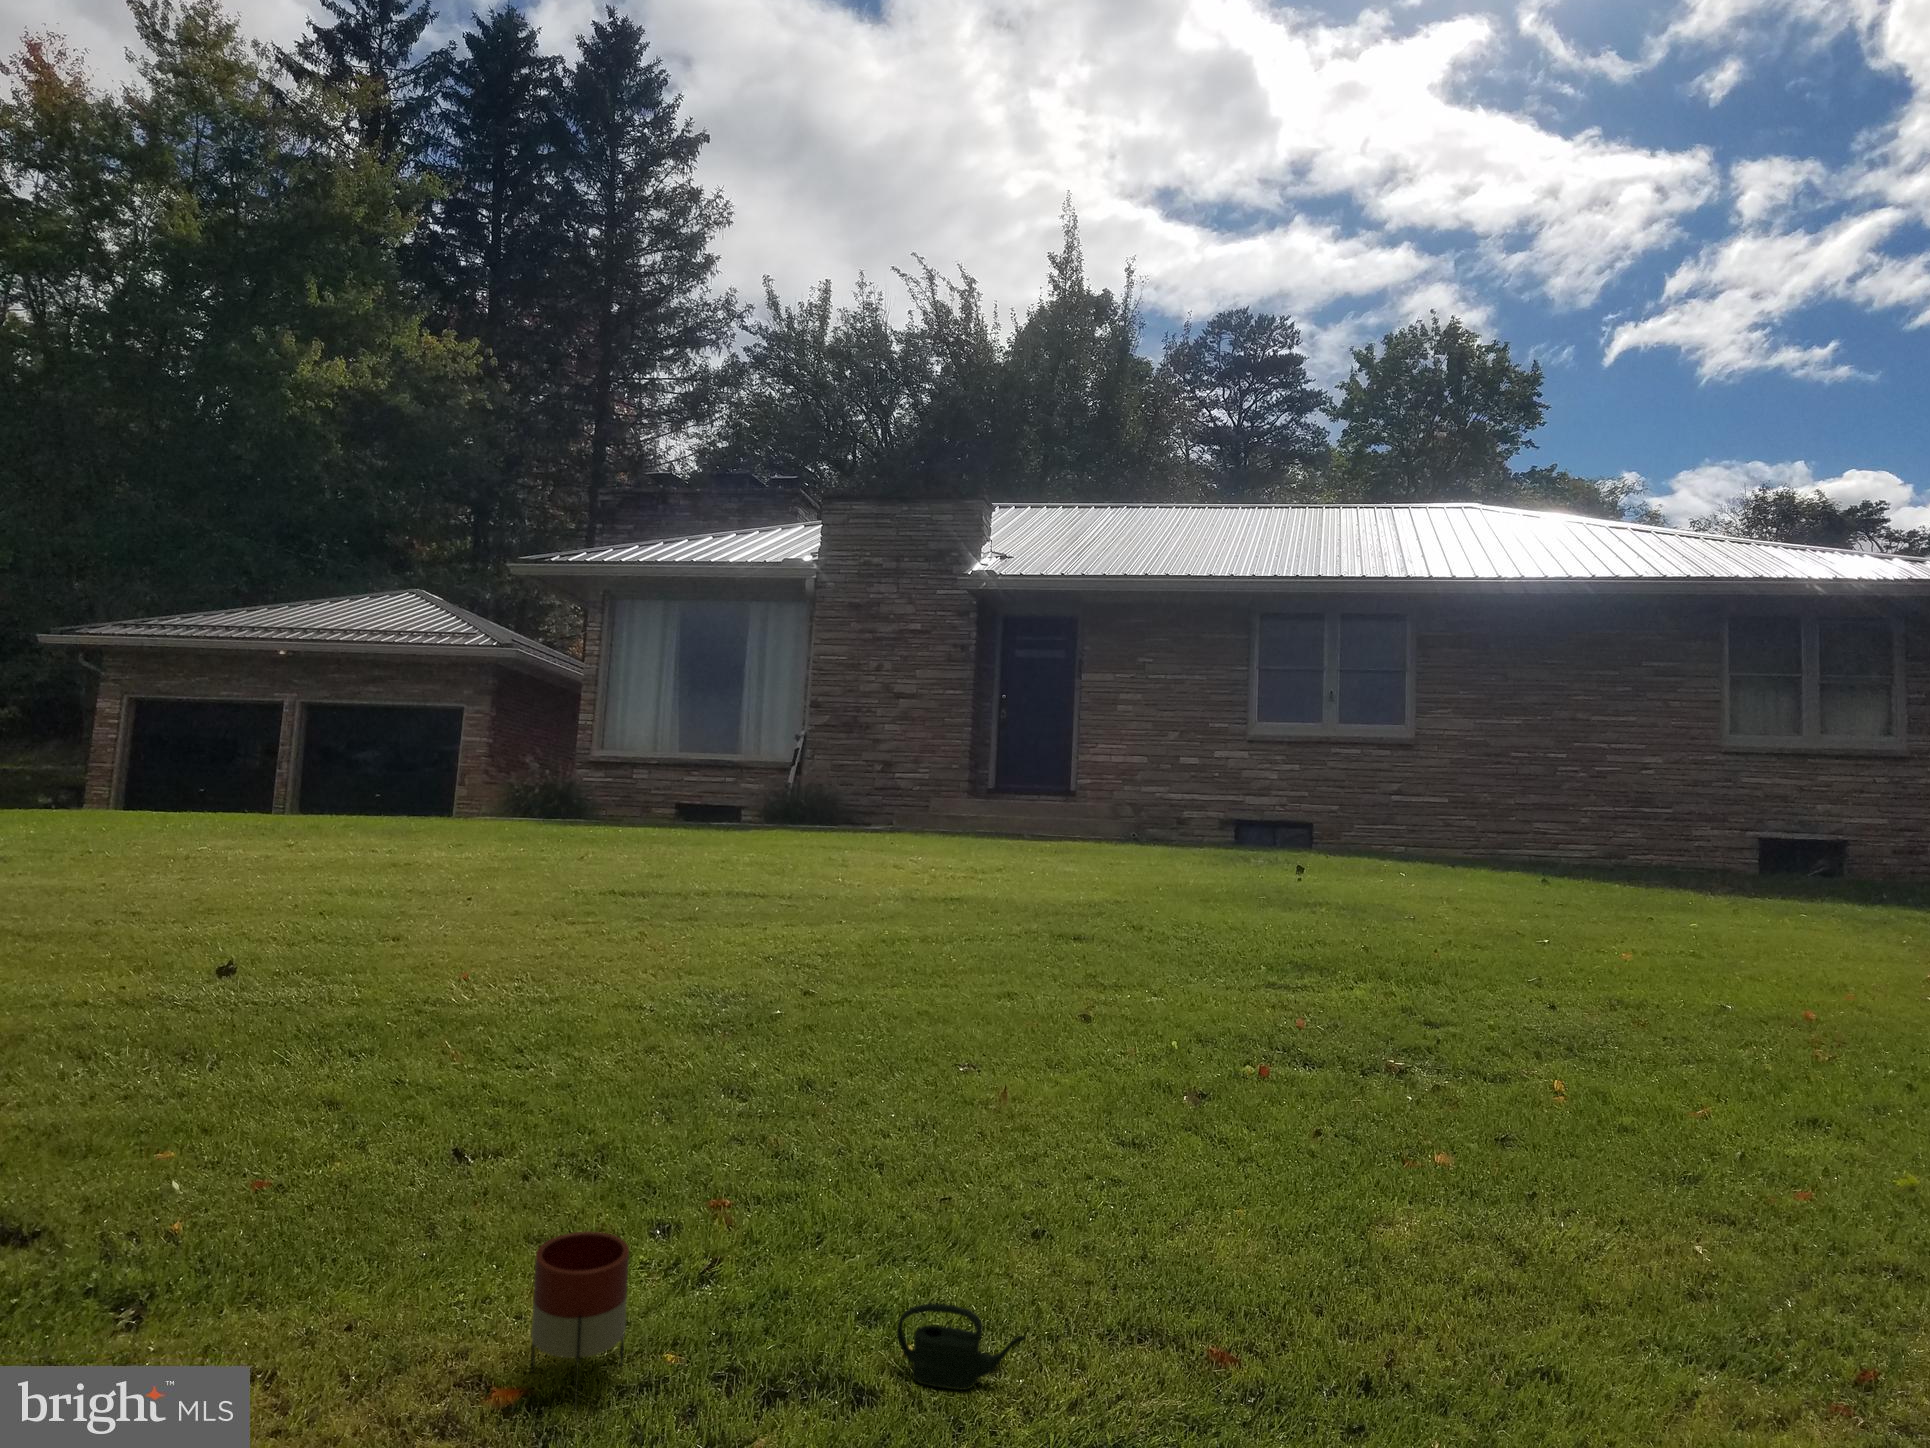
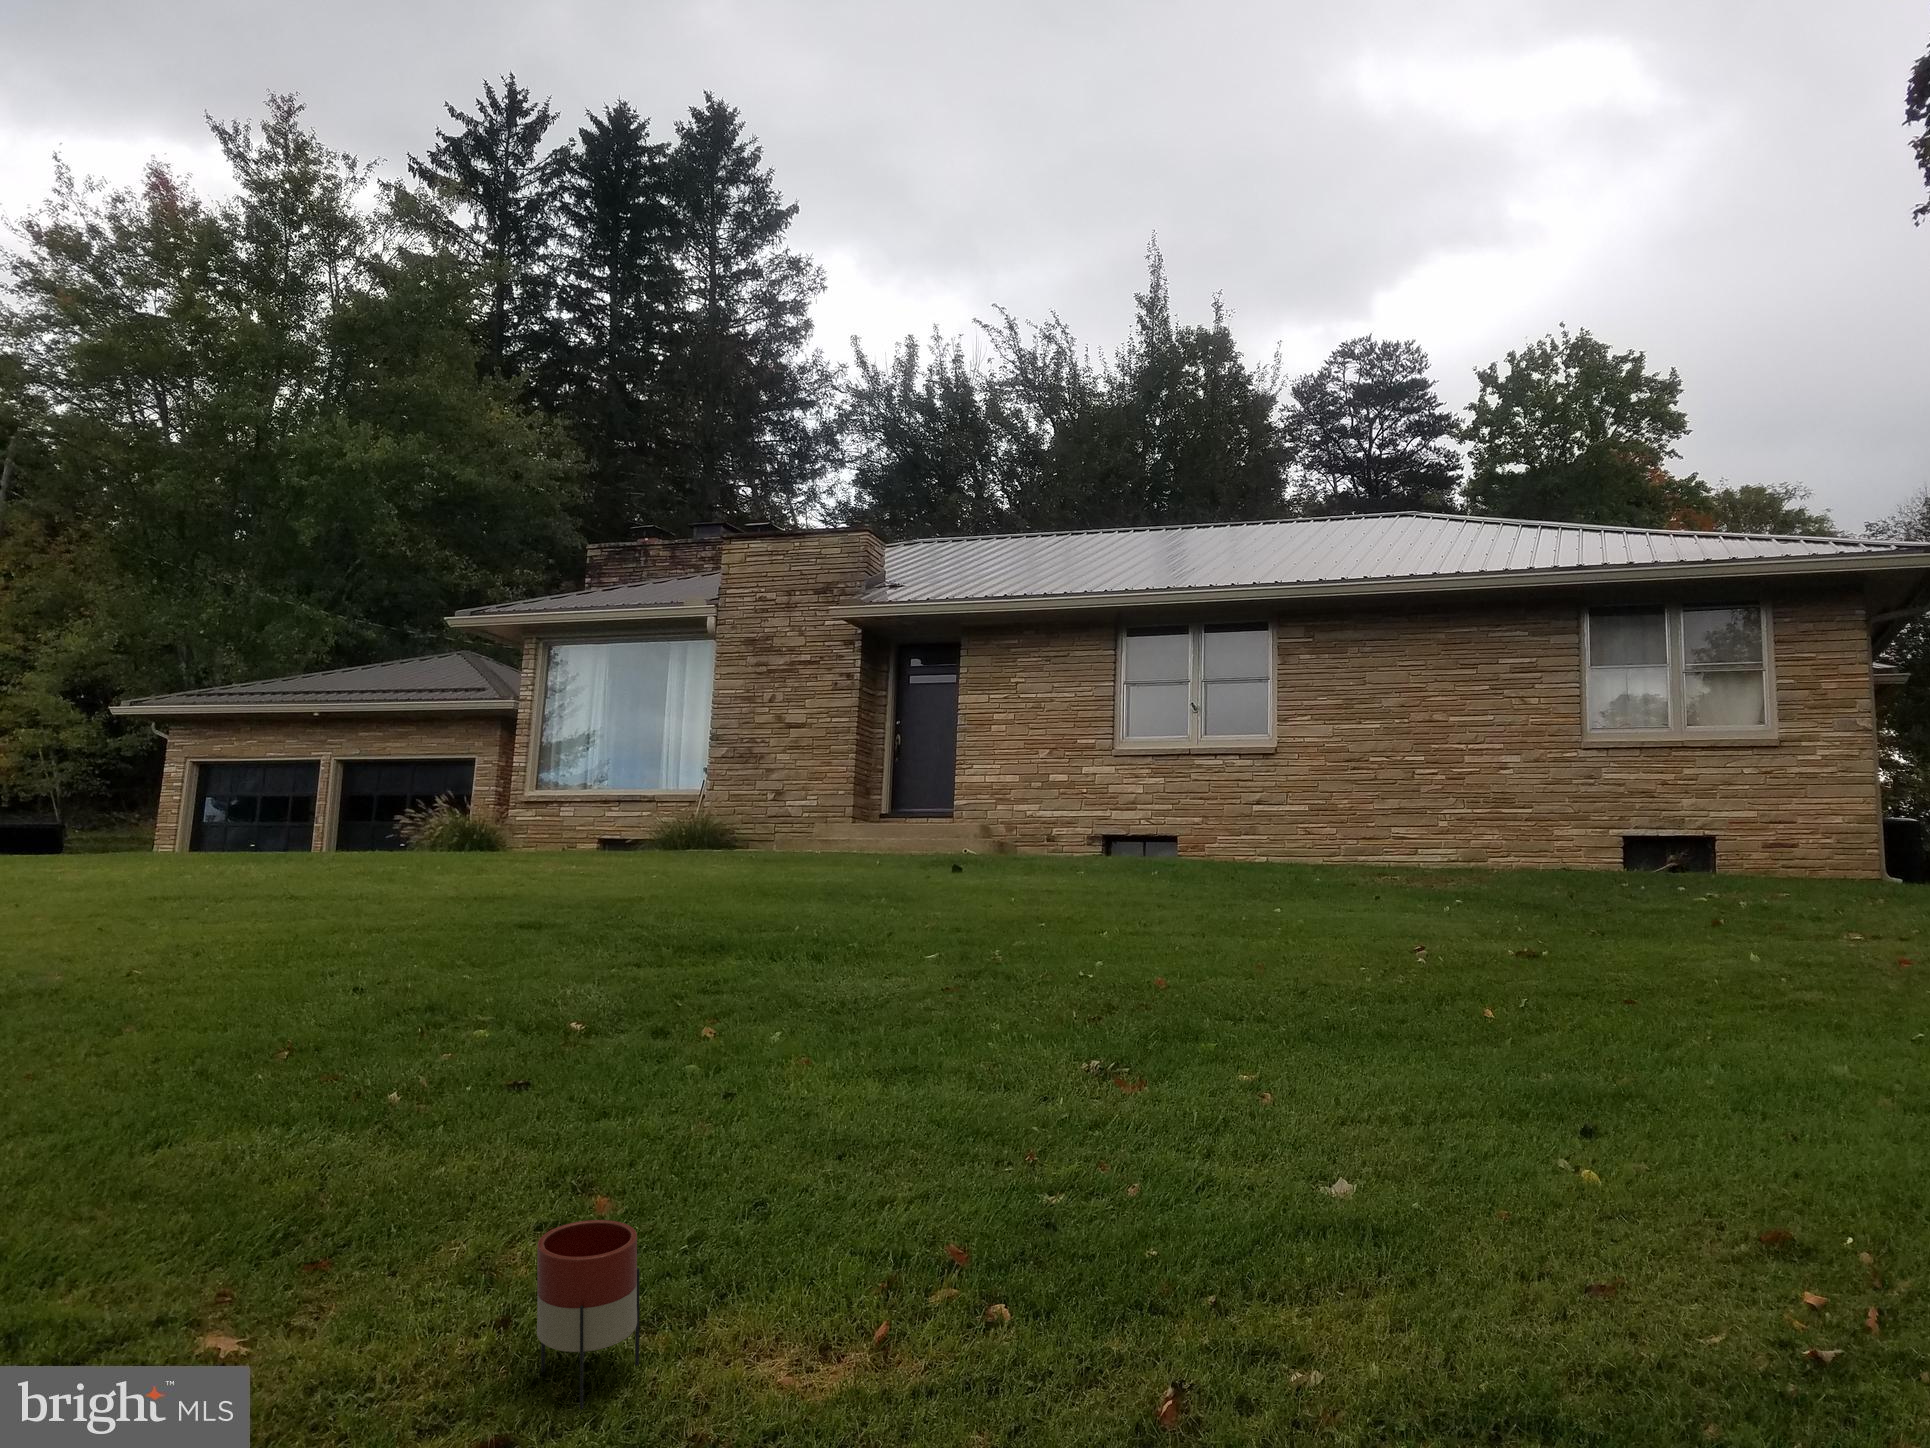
watering can: present [897,1304,1026,1390] -> none [928,1294,1068,1389]

